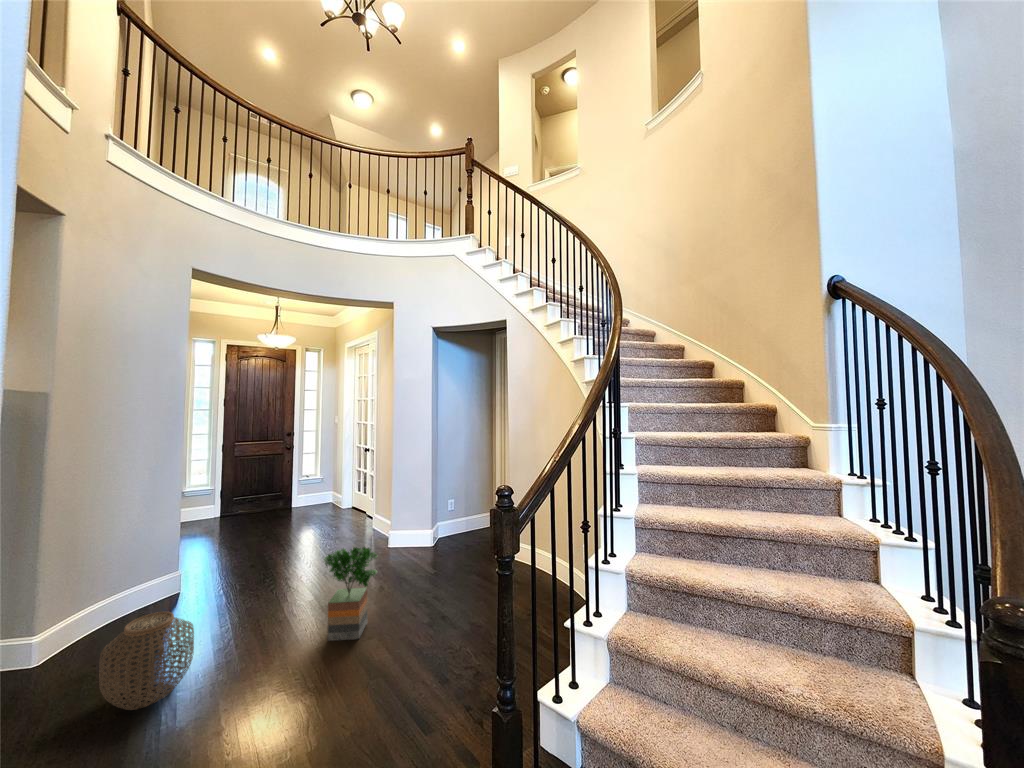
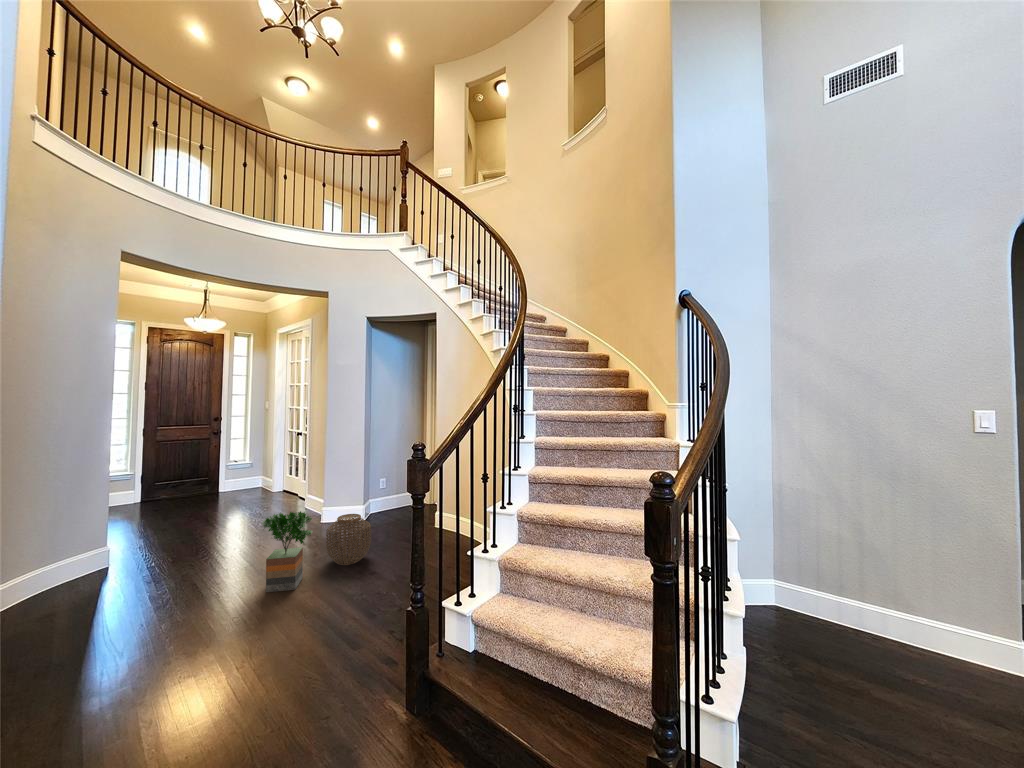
woven basket: present [99,612,194,710] -> present [326,514,371,565]

